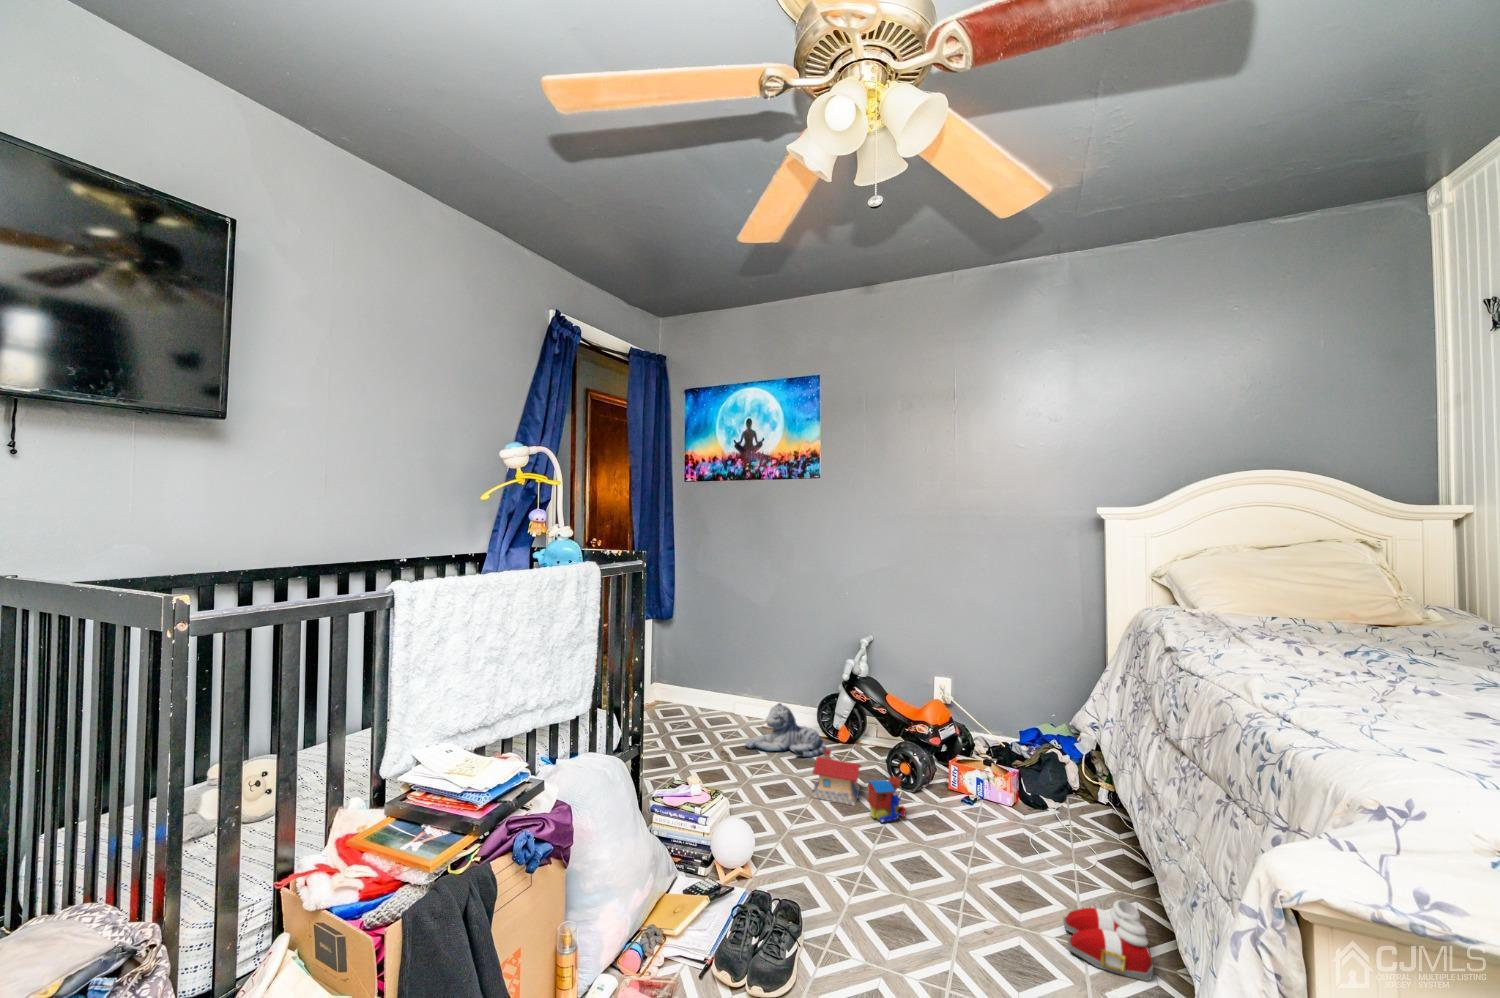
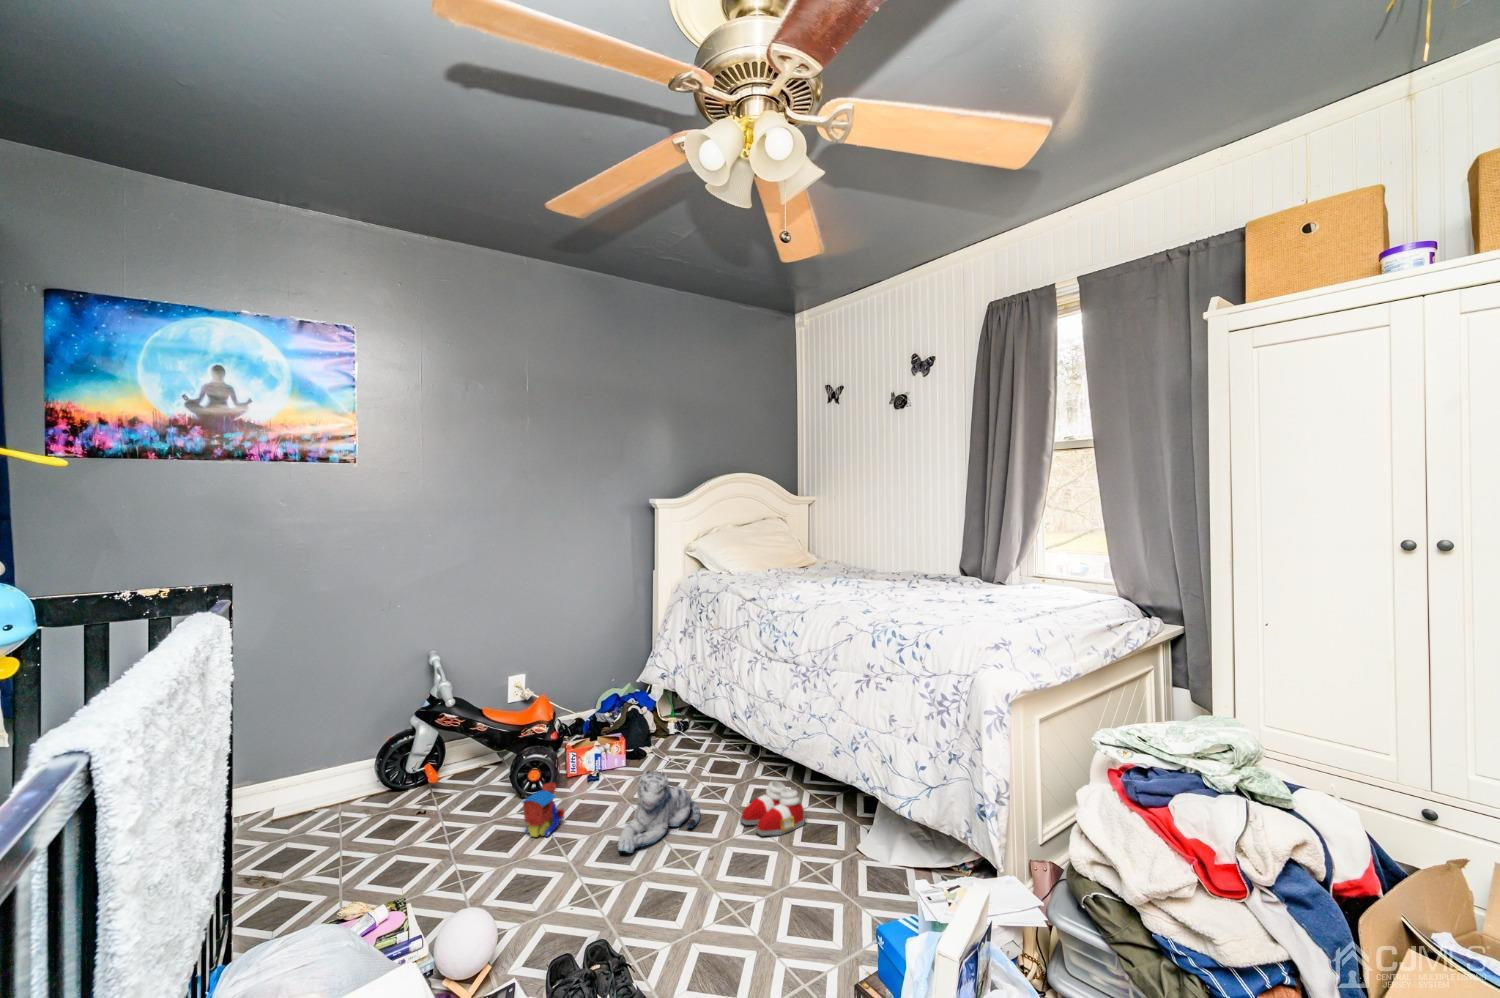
plush toy: present [745,703,826,757] -> present [617,770,700,853]
toy house: present [812,749,861,805] -> none [435,791,504,856]

